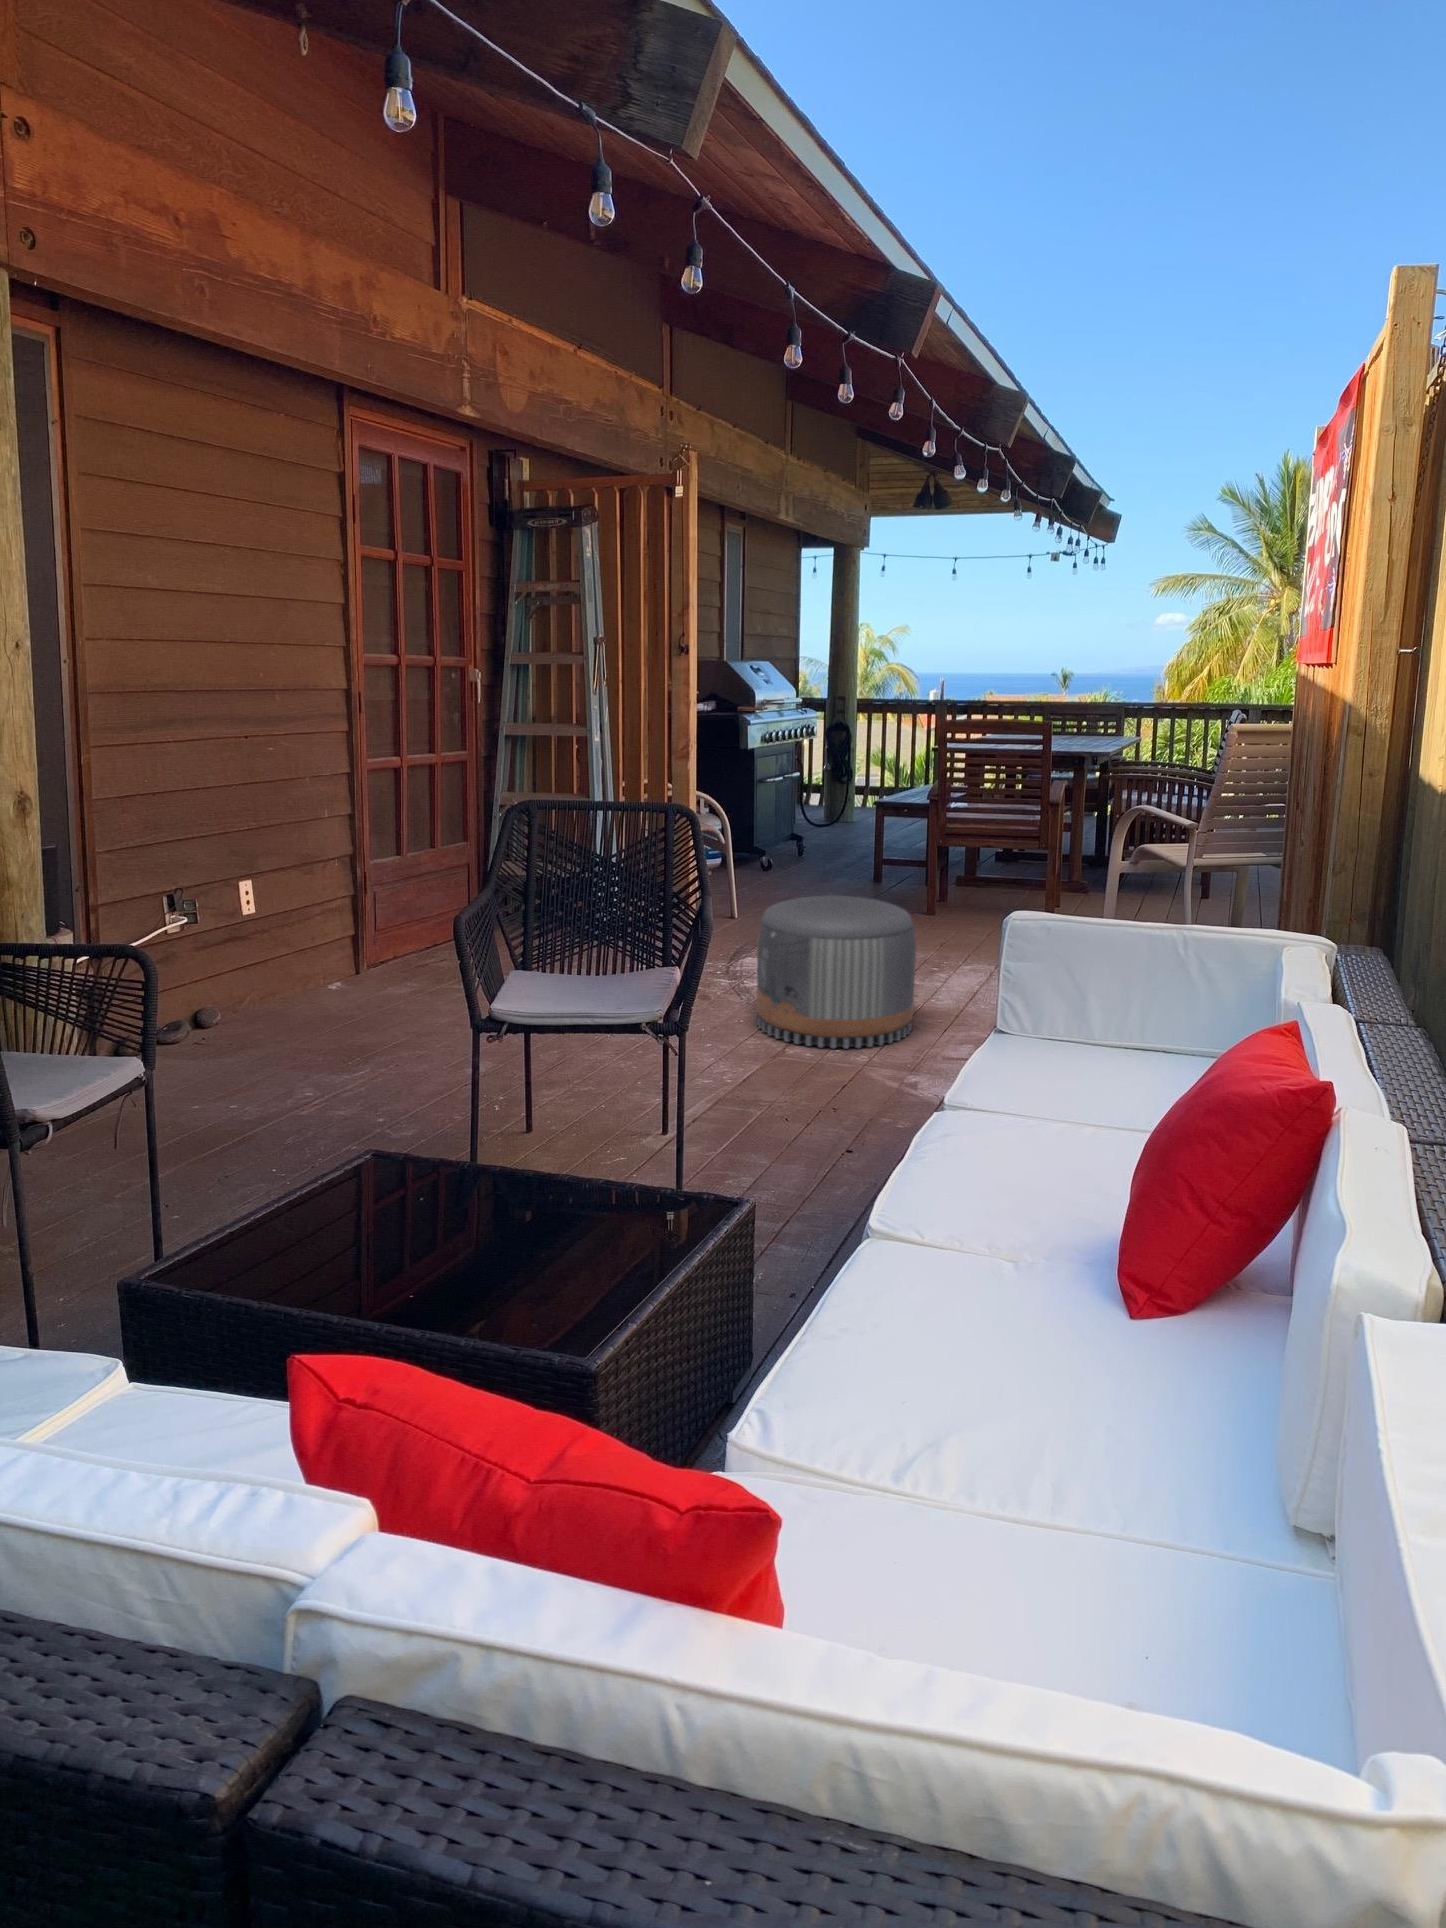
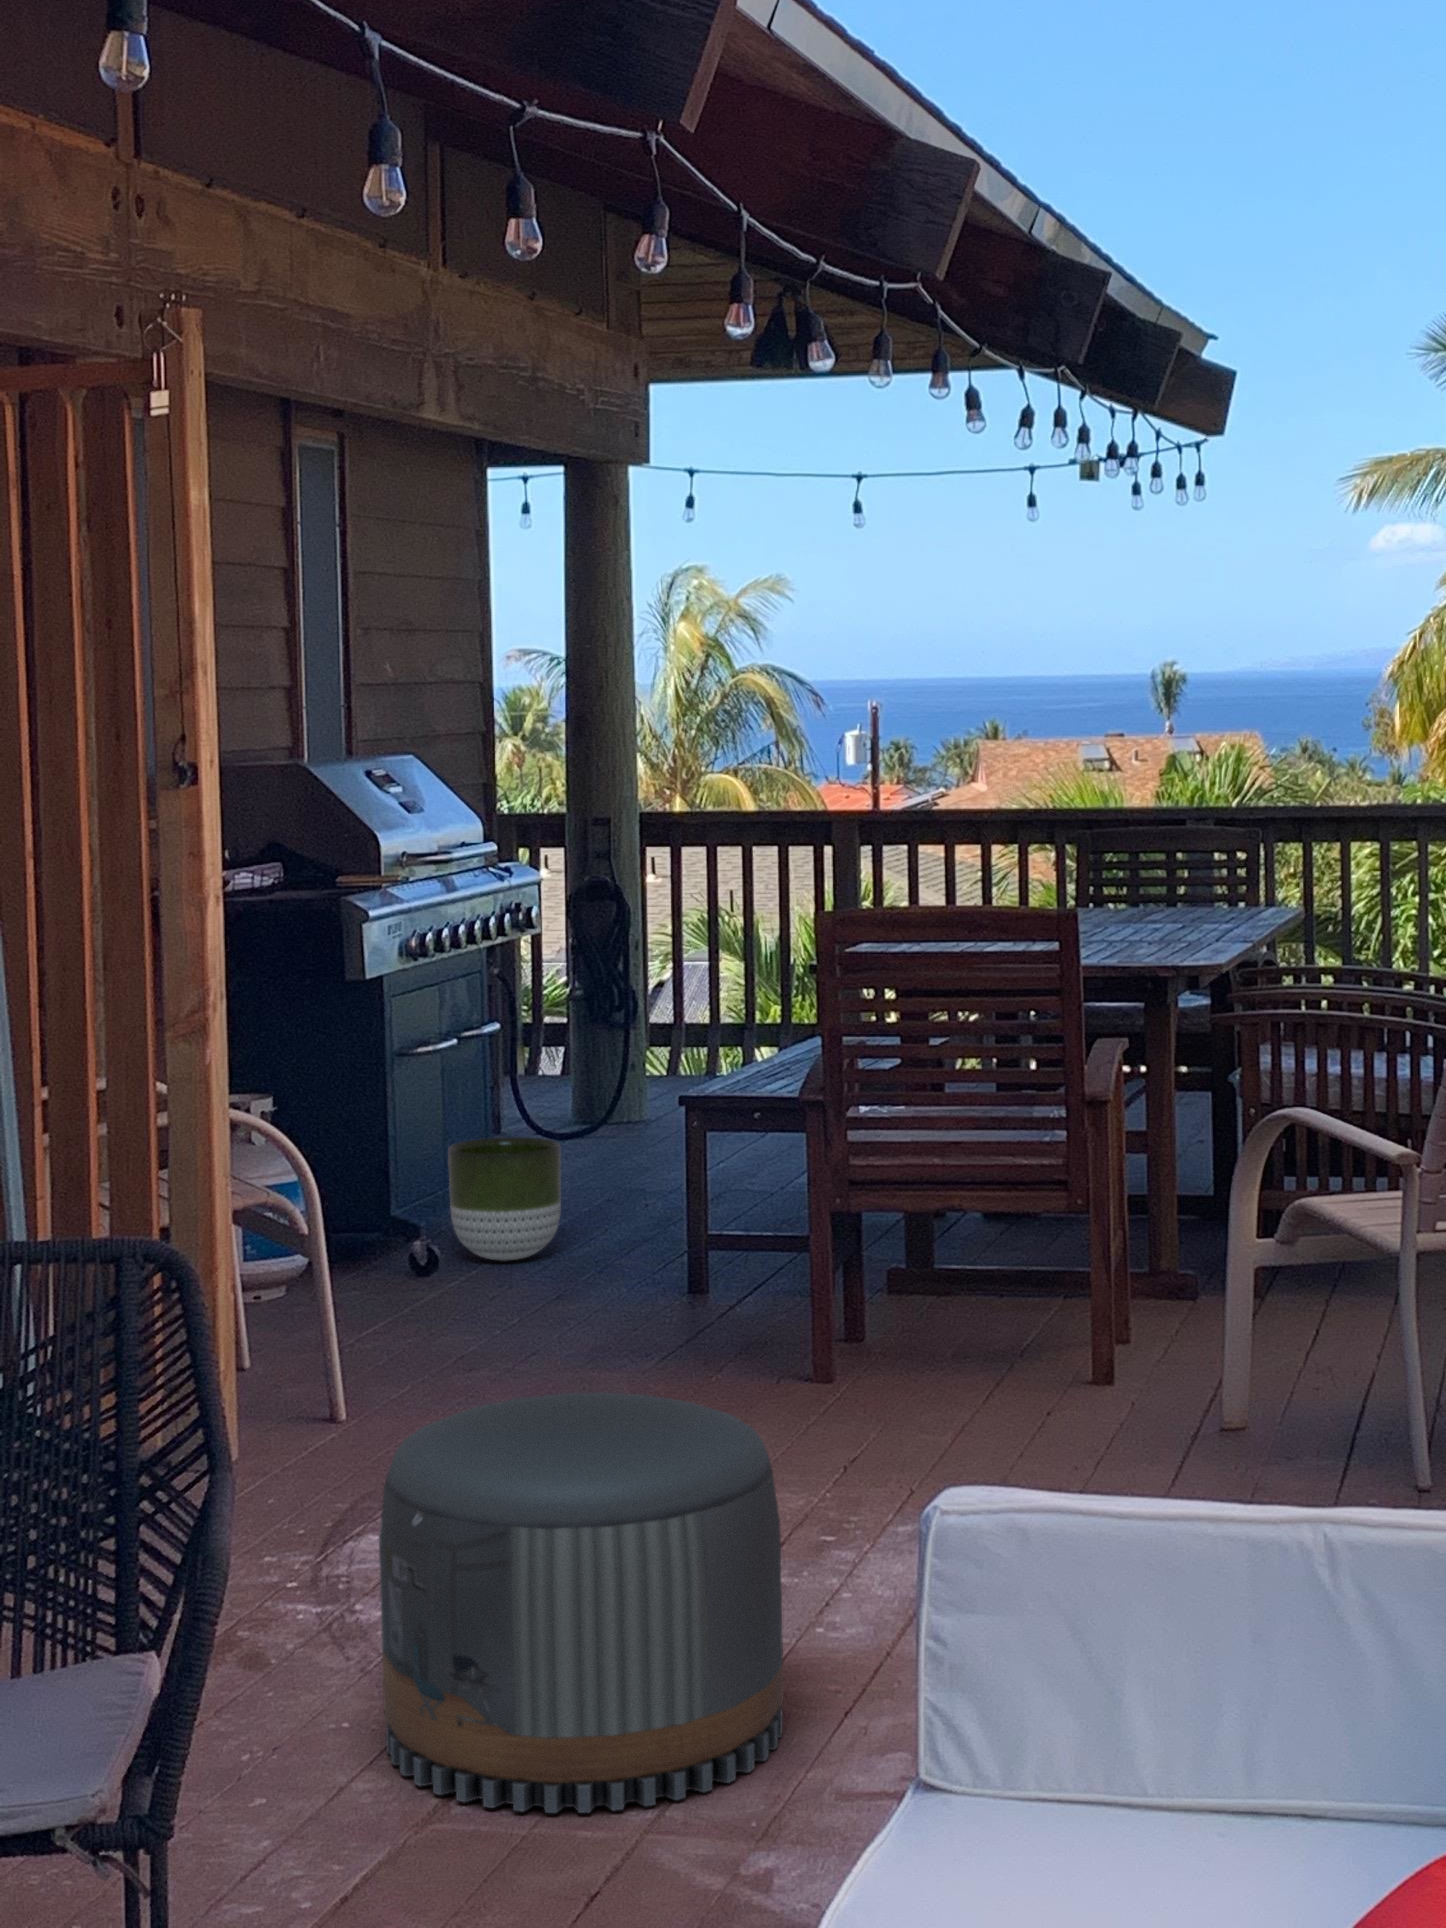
planter: none [778,820,825,870] -> present [448,1137,561,1261]

